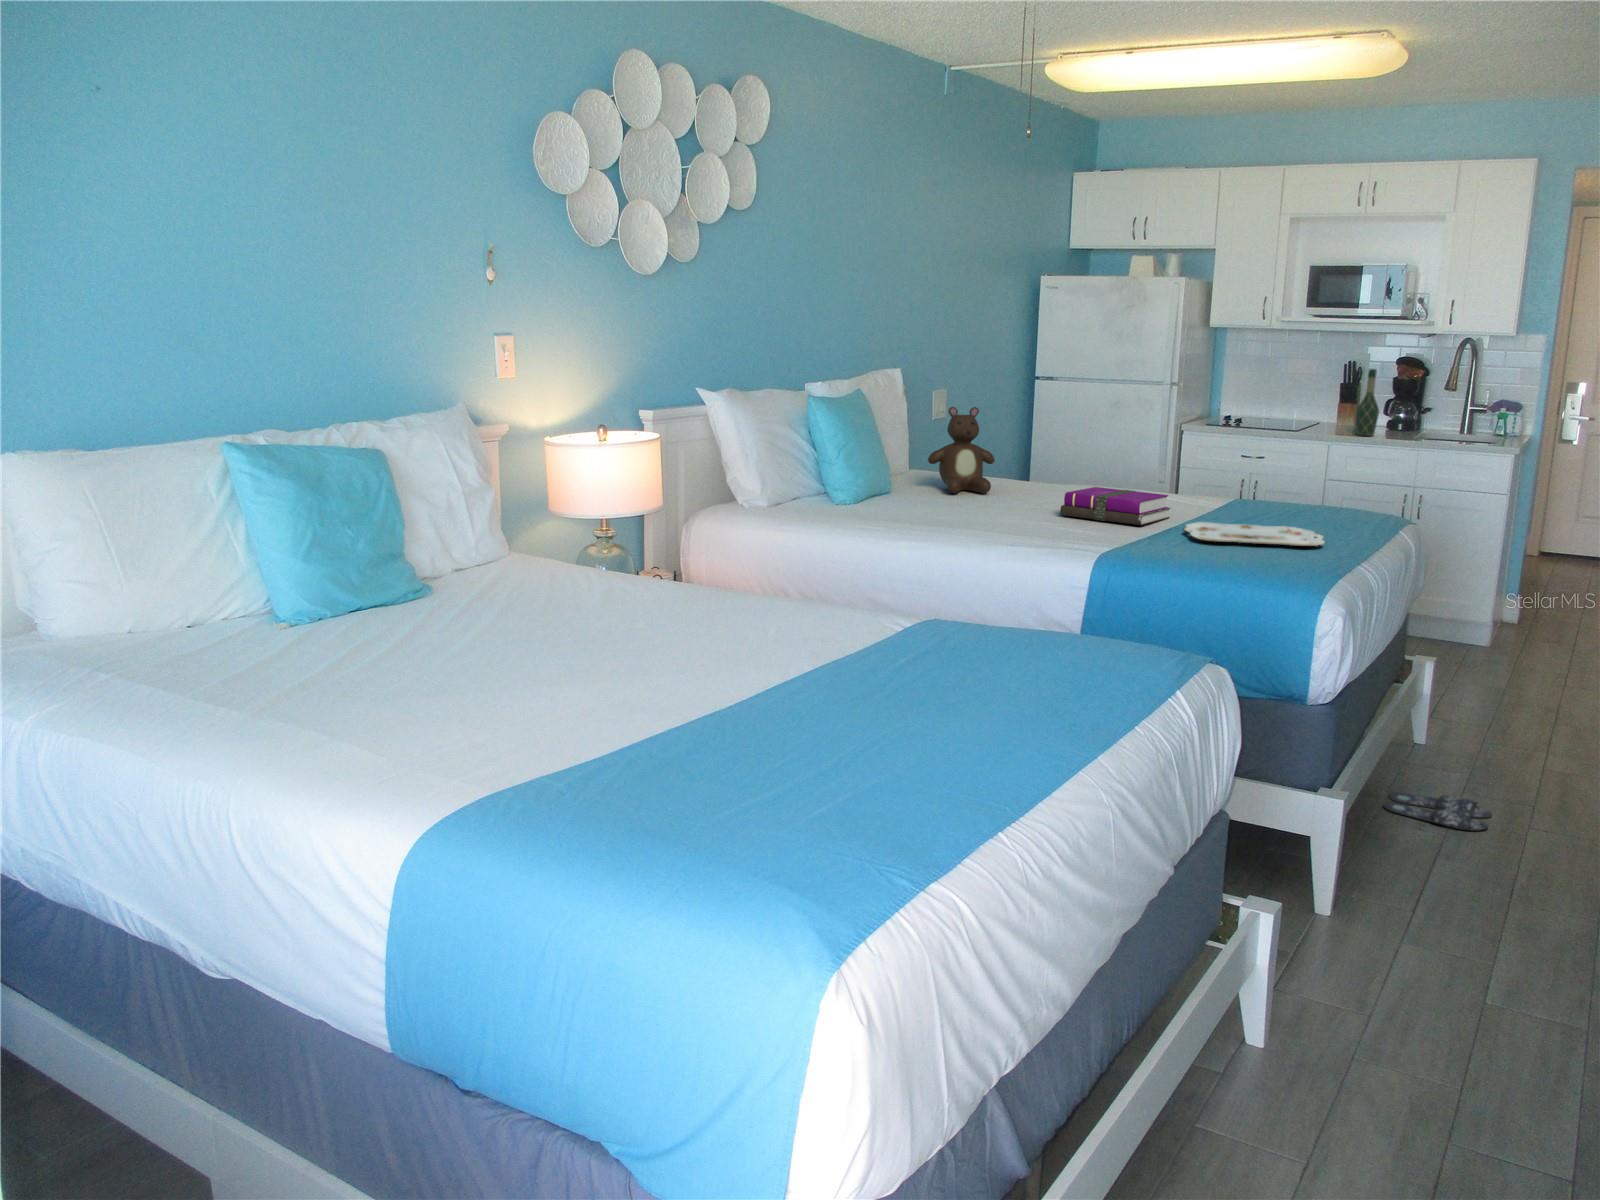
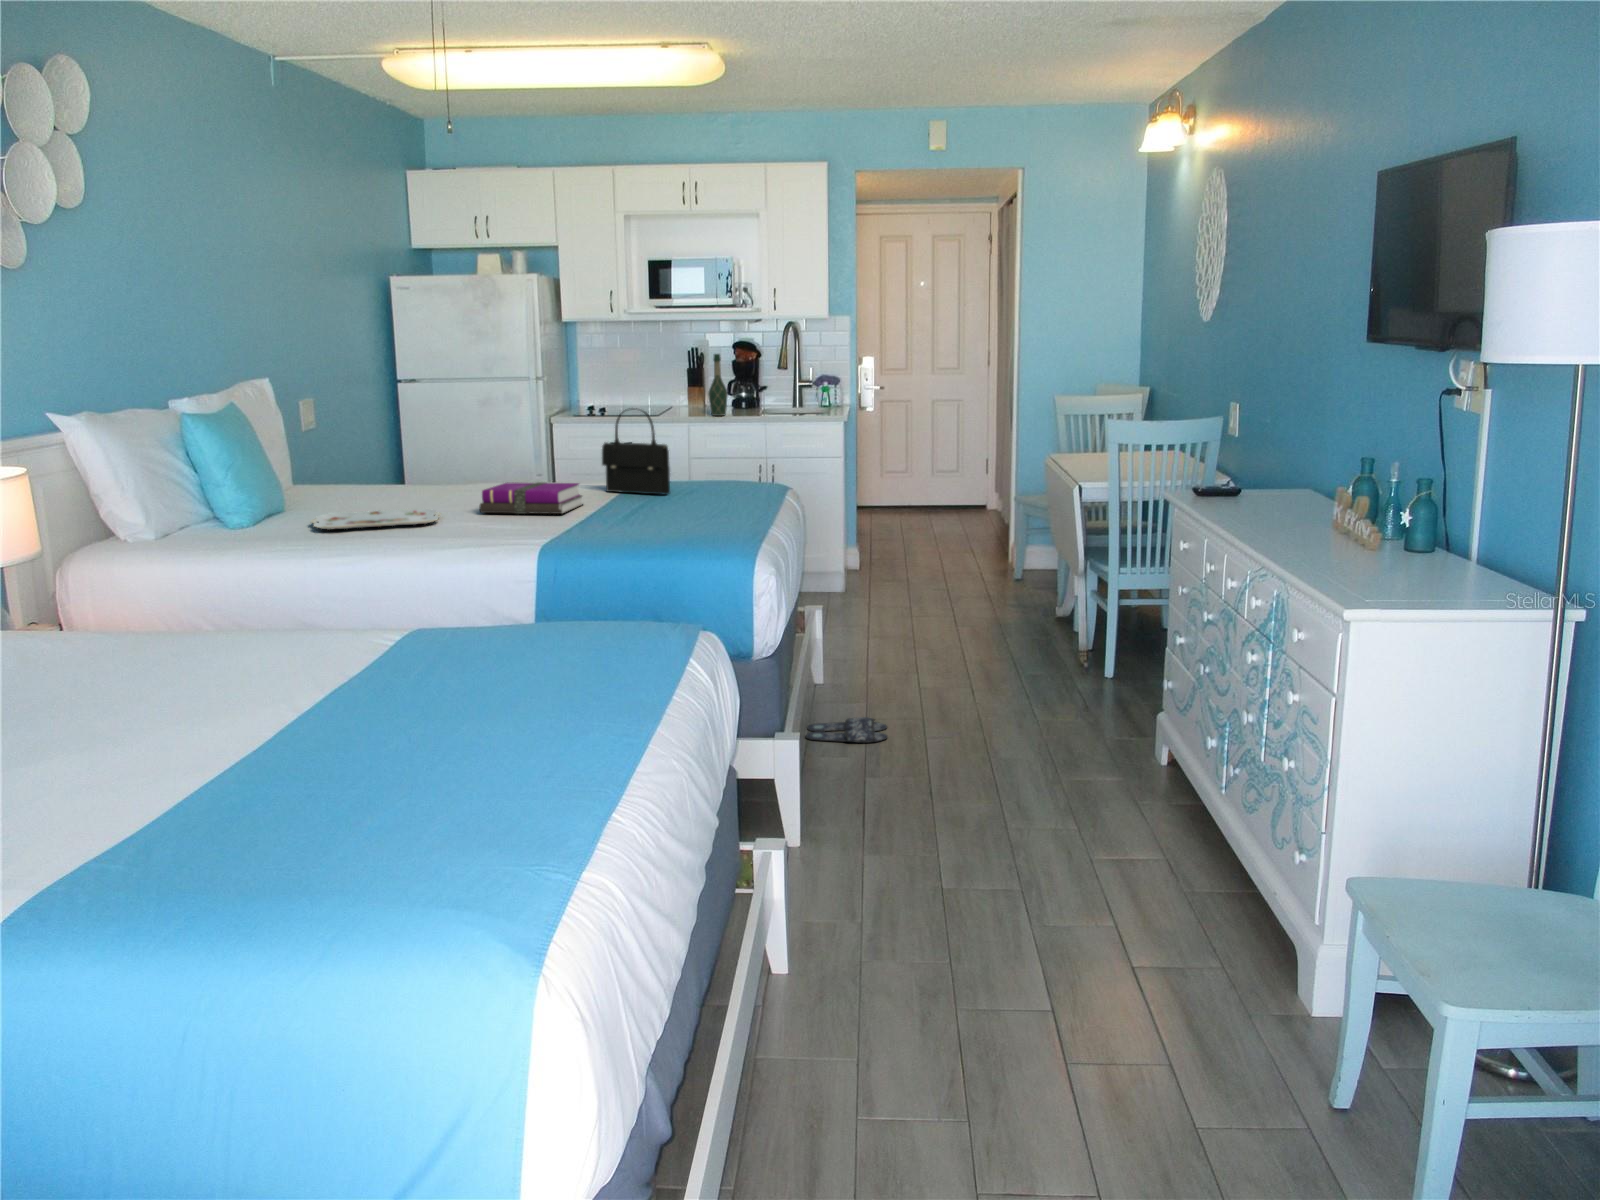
teddy bear: present [928,407,995,493] -> none [323,413,396,504]
handbag: none [1200,421,1274,517] -> present [602,408,670,494]
serving tray: present [1184,522,1324,546] -> present [311,508,440,530]

